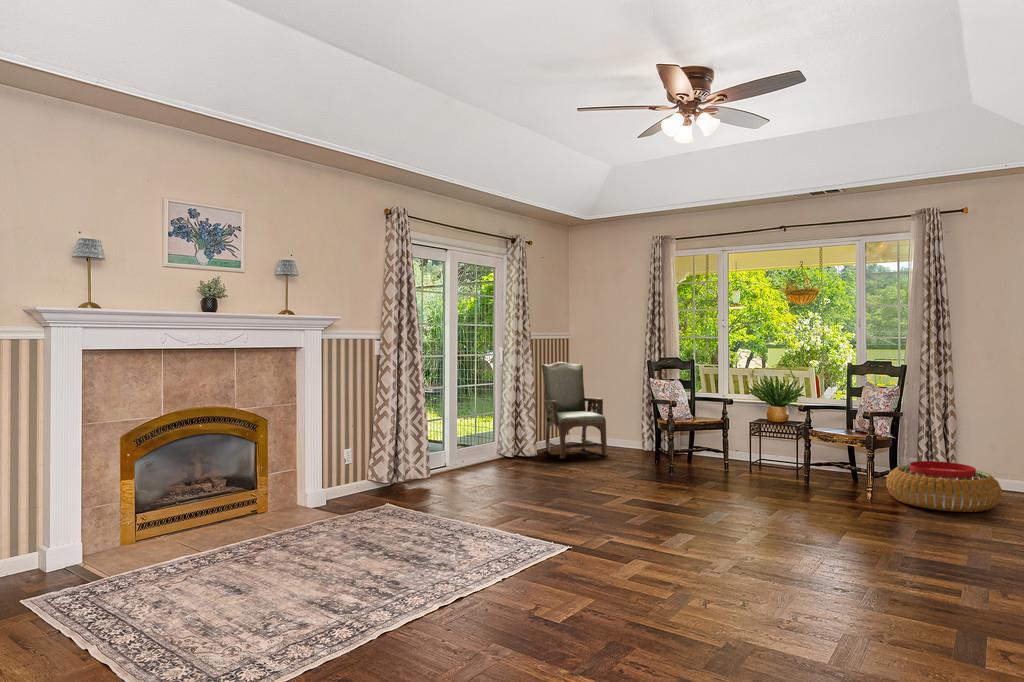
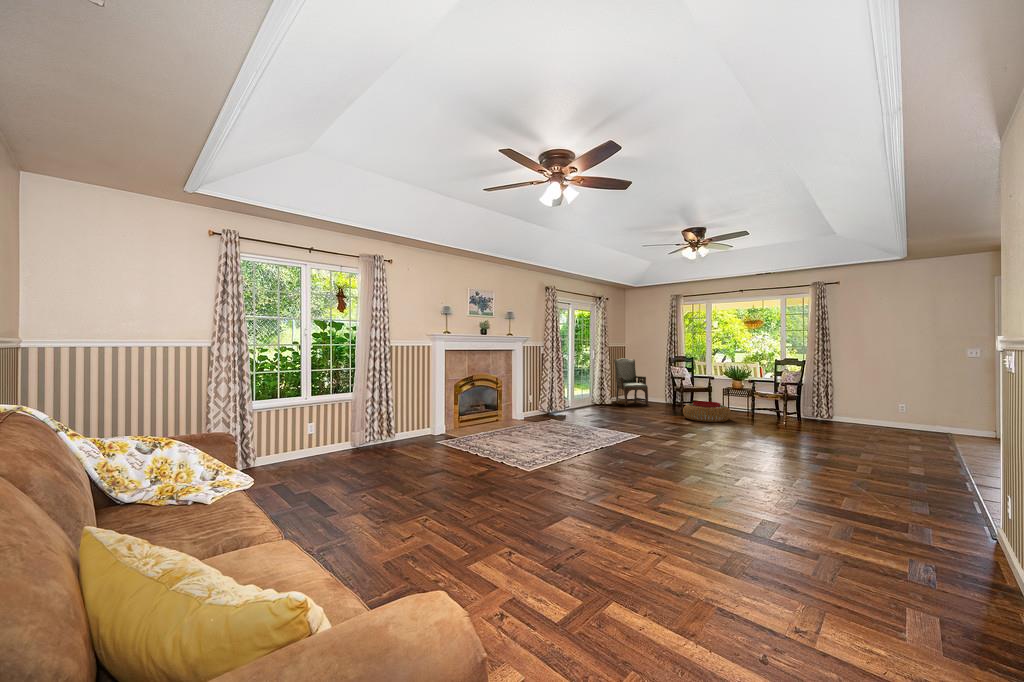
pouf: present [886,461,1002,512] -> present [683,401,731,422]

